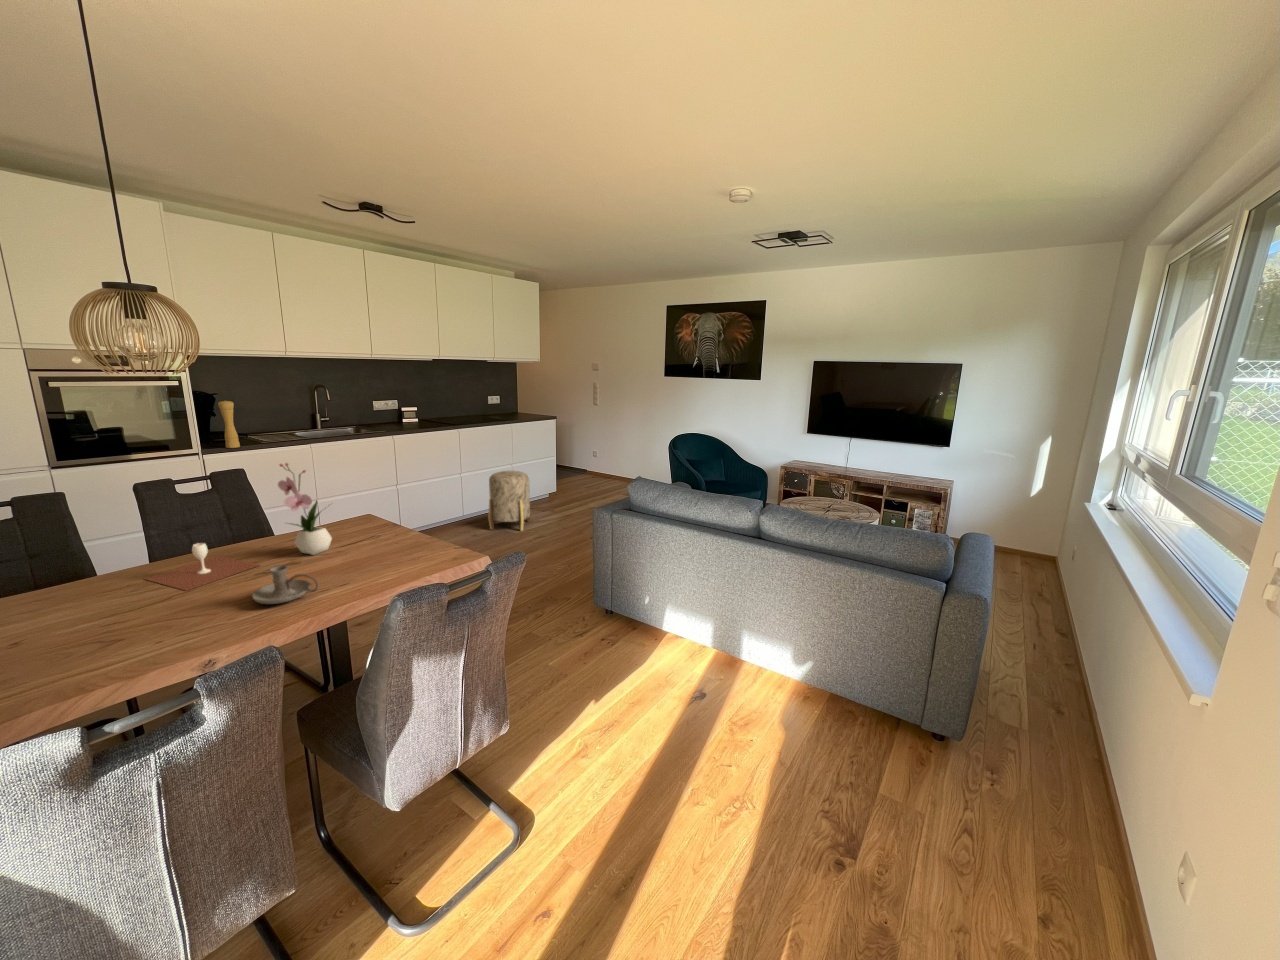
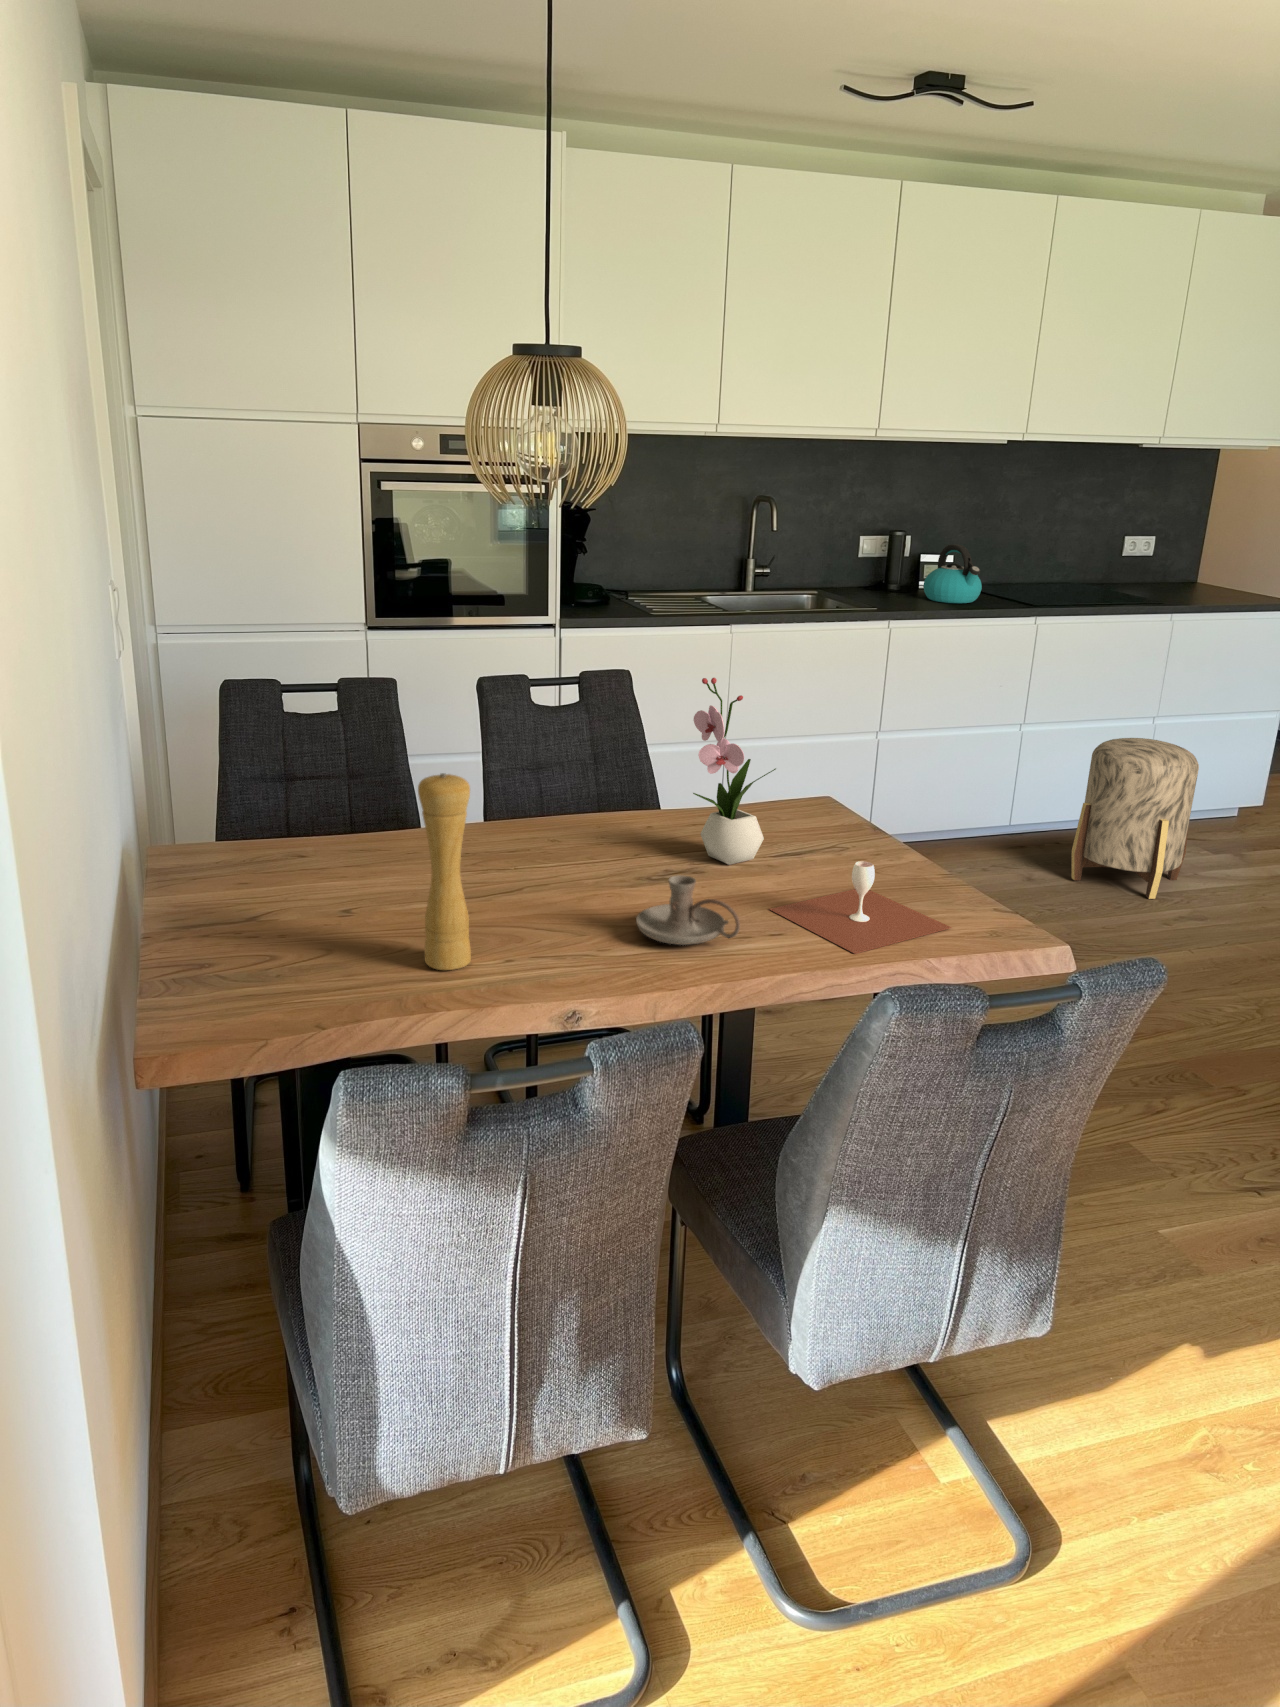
pepper mill: present [218,400,240,448] -> present [418,773,471,970]
kettle: none [406,403,432,427] -> present [923,544,982,603]
wine glass: present [146,543,258,591] -> present [769,861,952,954]

